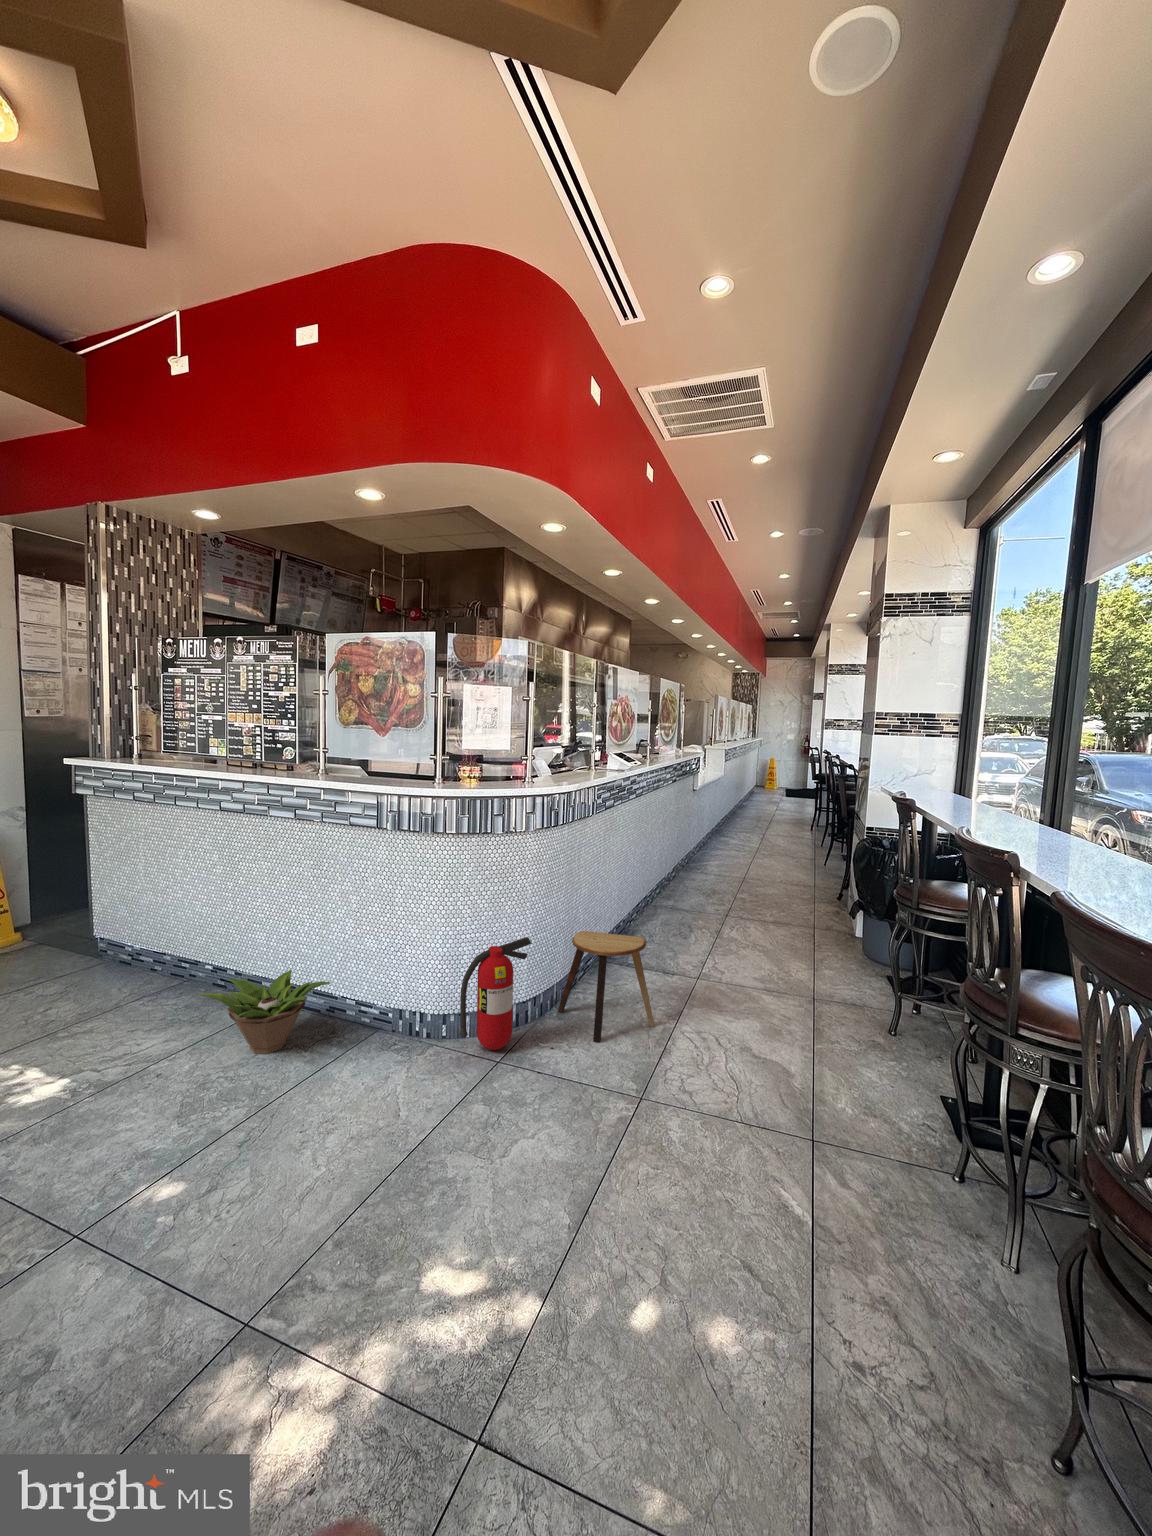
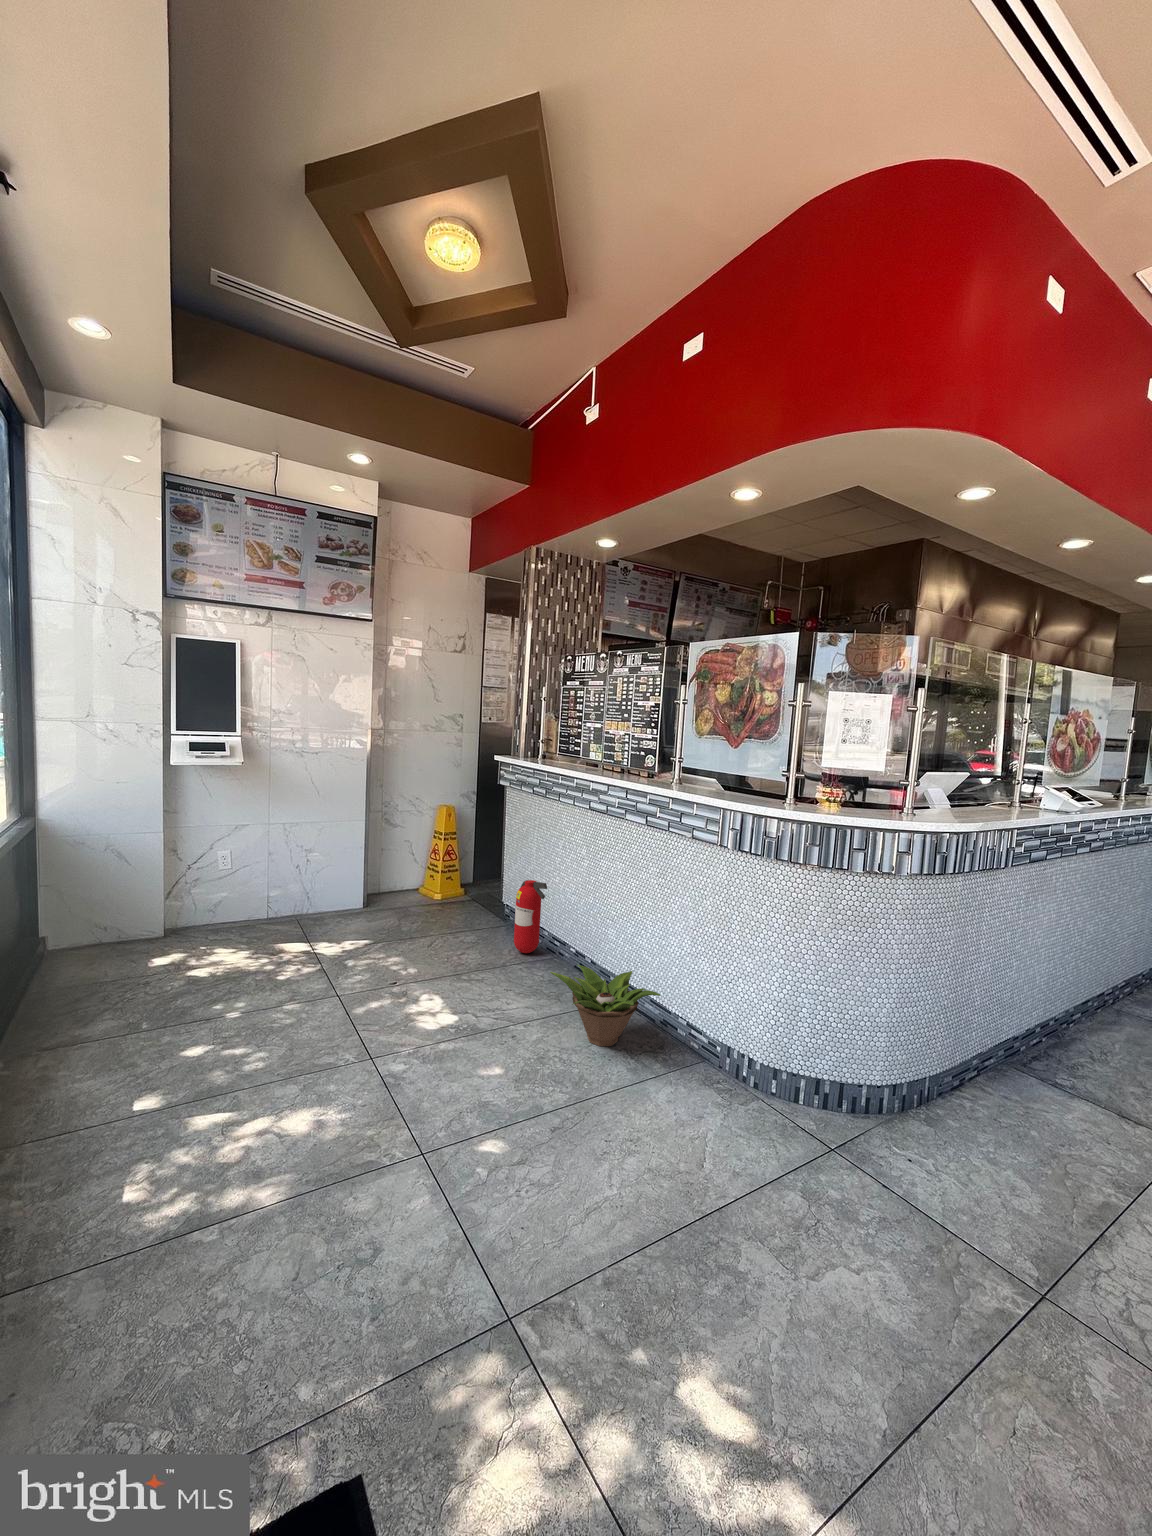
stool: present [558,931,654,1042] -> none [928,1020,1088,1196]
fire extinguisher: present [459,937,531,1050] -> present [514,880,547,953]

